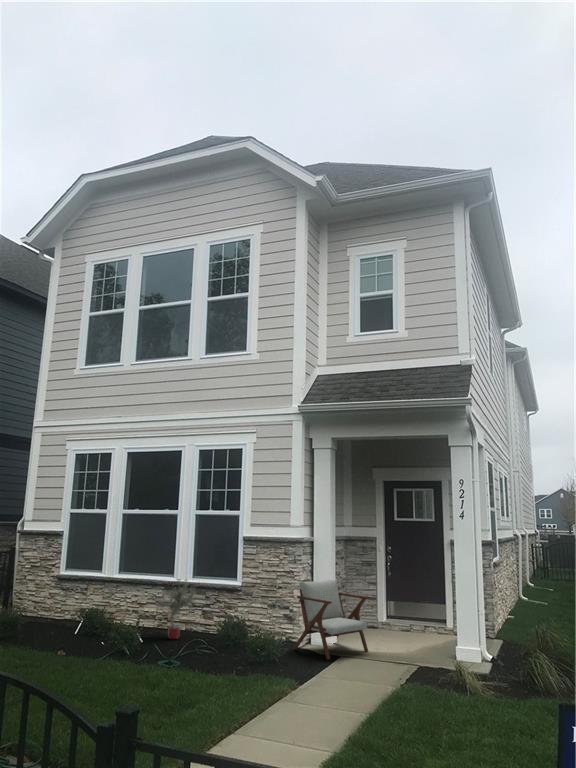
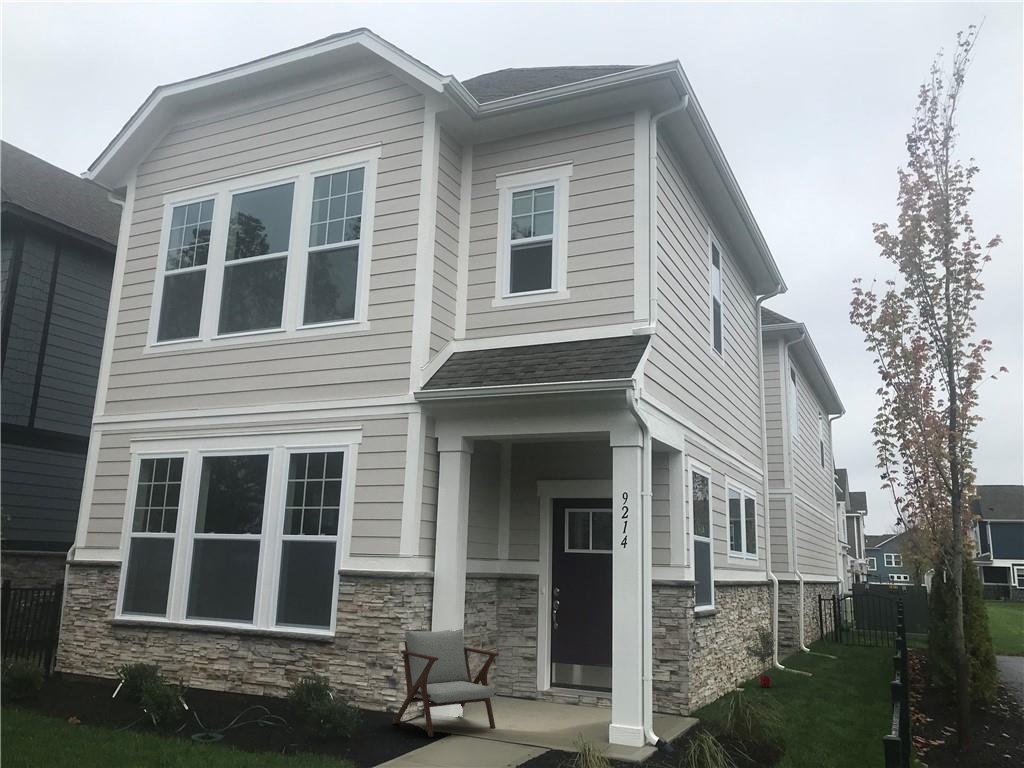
potted tree: present [158,579,195,639] -> present [747,626,775,687]

